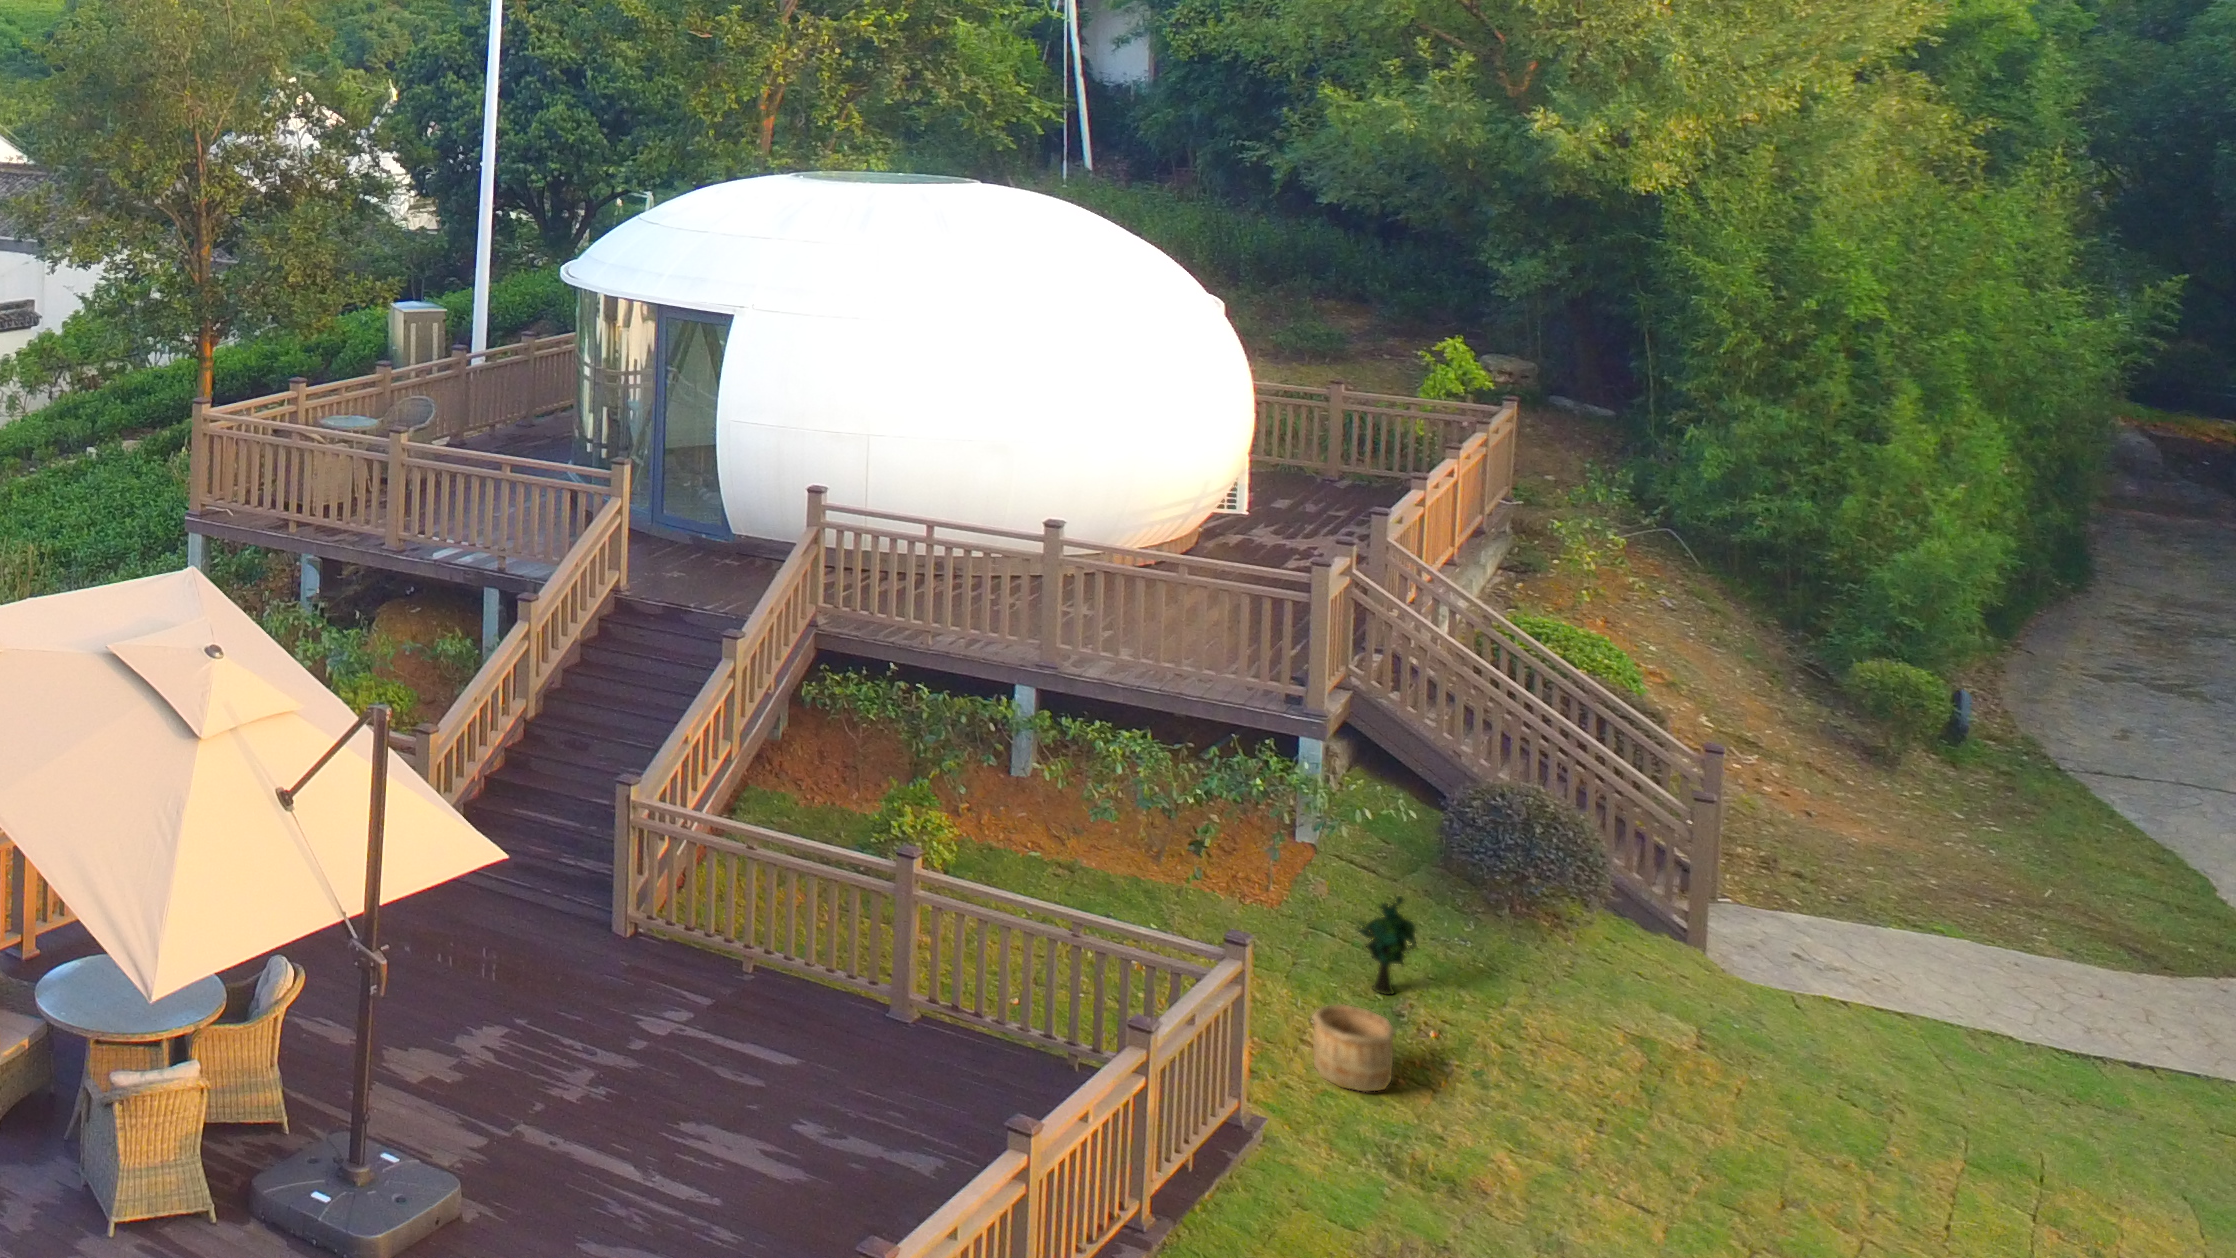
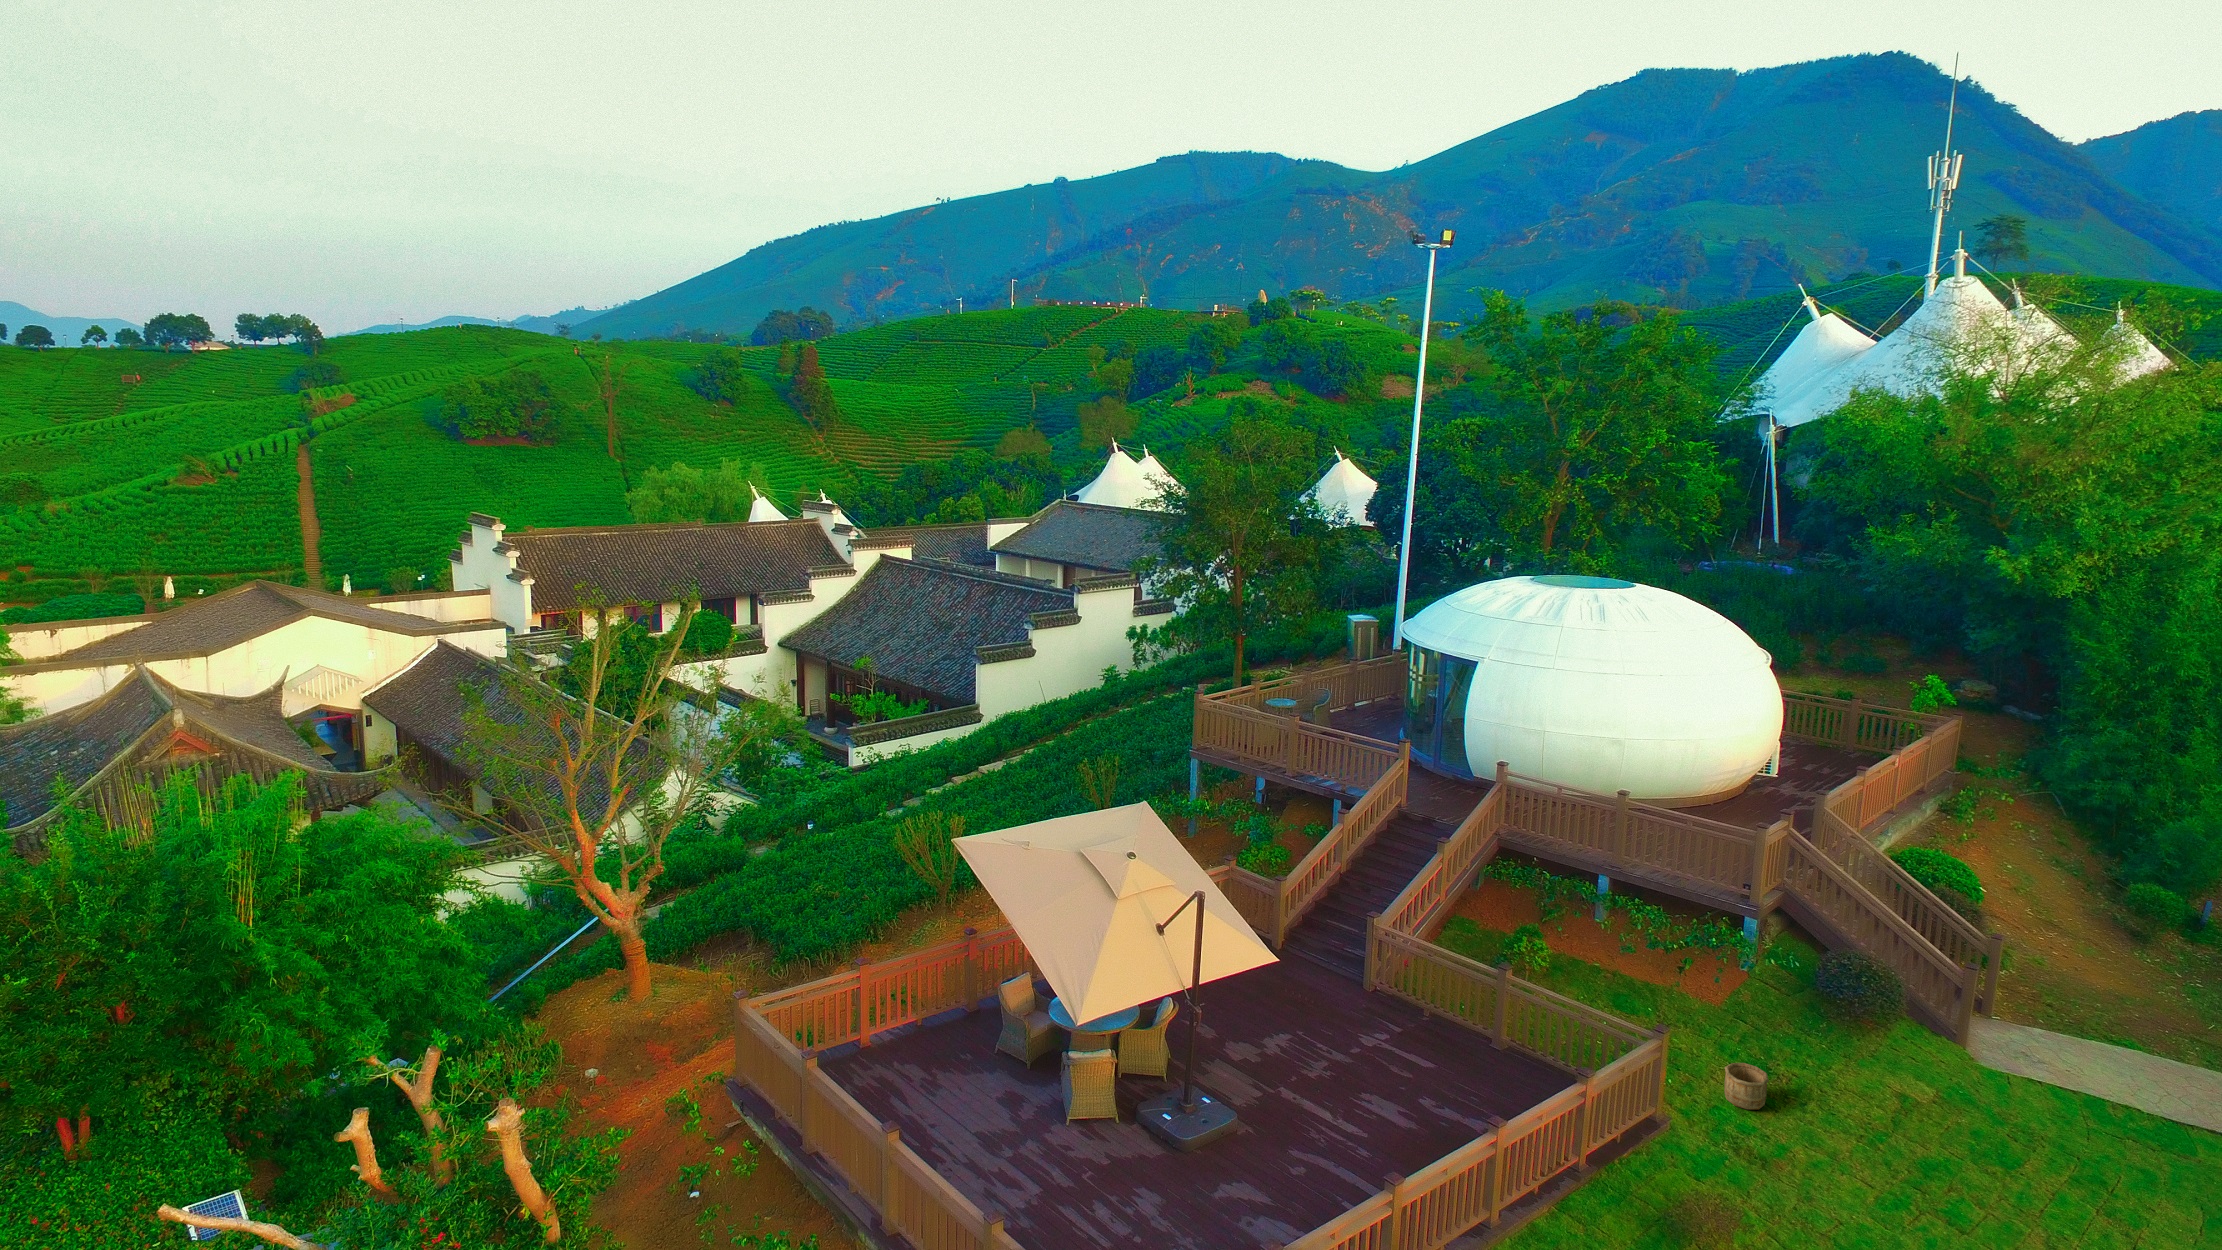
decorative plant: present [1358,896,1417,995] -> none [1768,1006,1803,1057]

